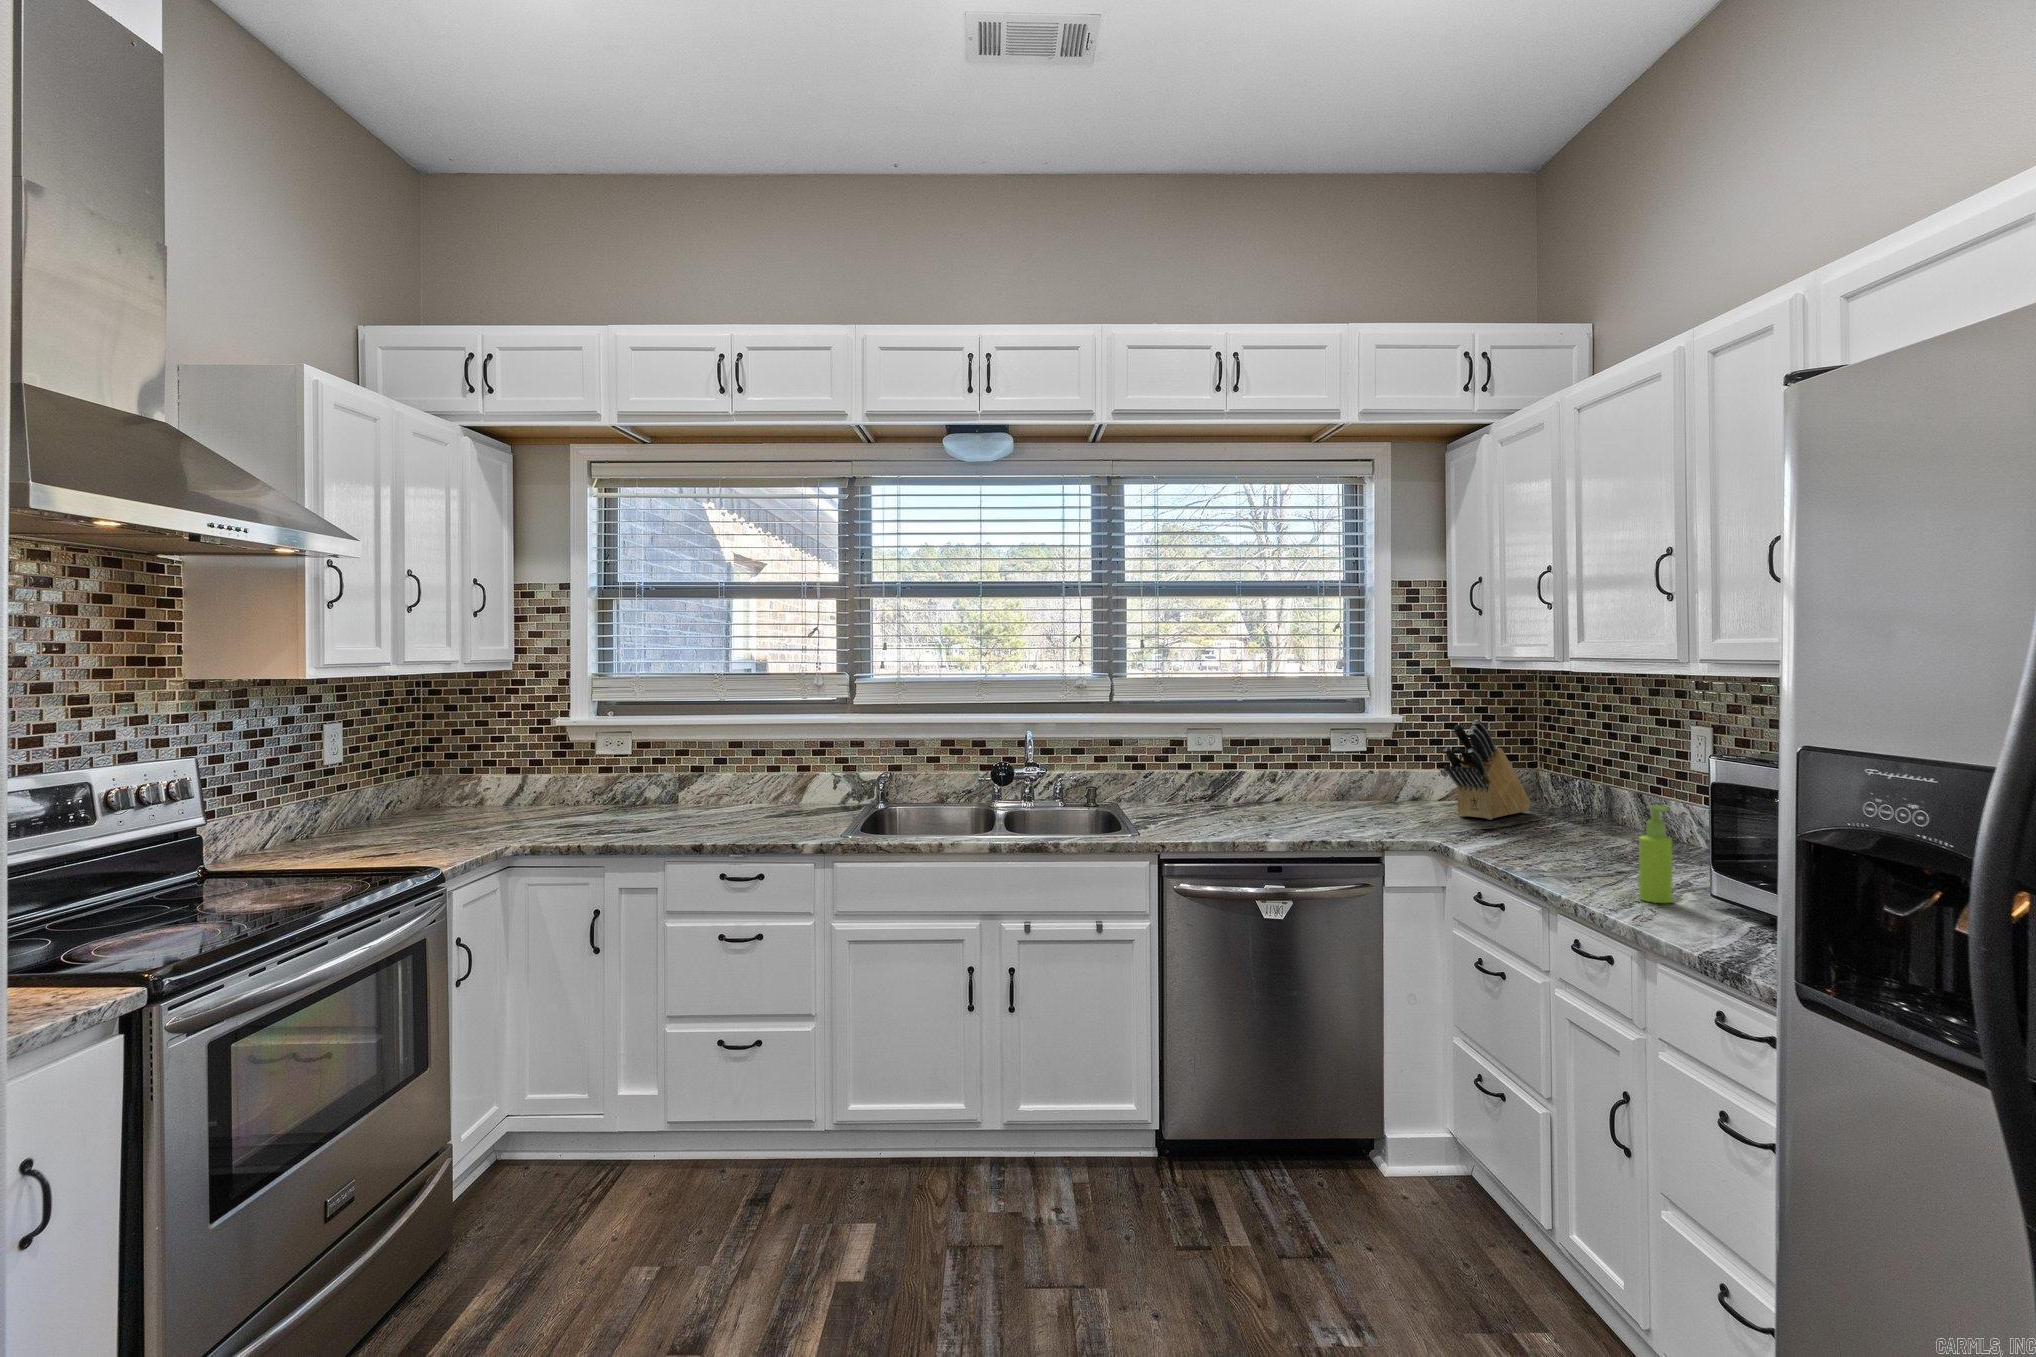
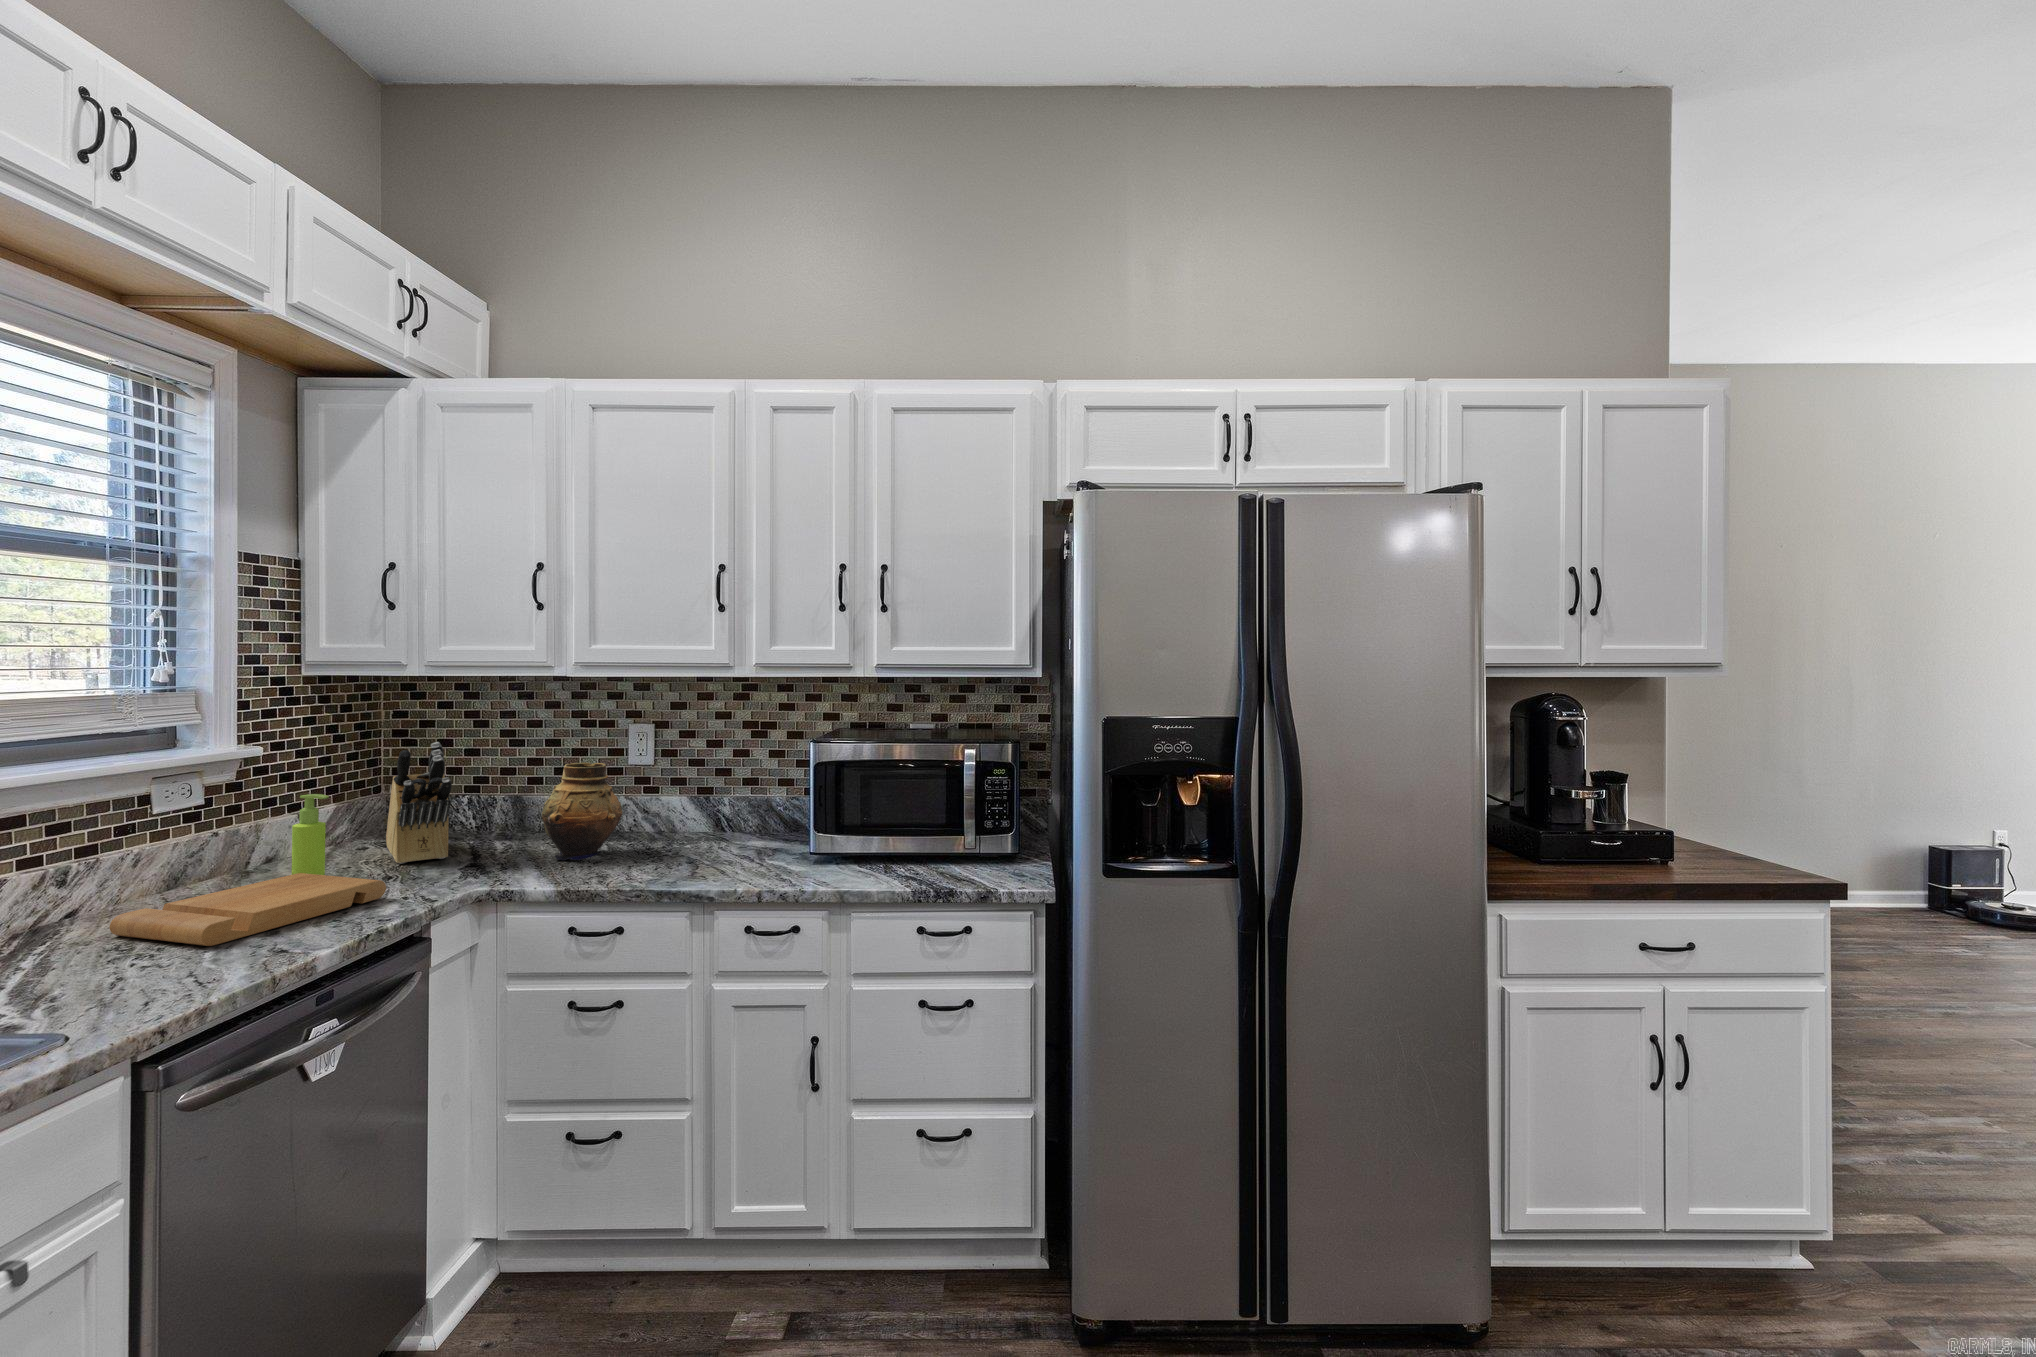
vase: none [1522,748,1613,841] -> present [542,763,622,860]
cutting board: none [1262,799,1383,825] -> present [110,873,386,946]
soap dispenser: present [1639,805,1672,903] -> present [292,794,329,875]

